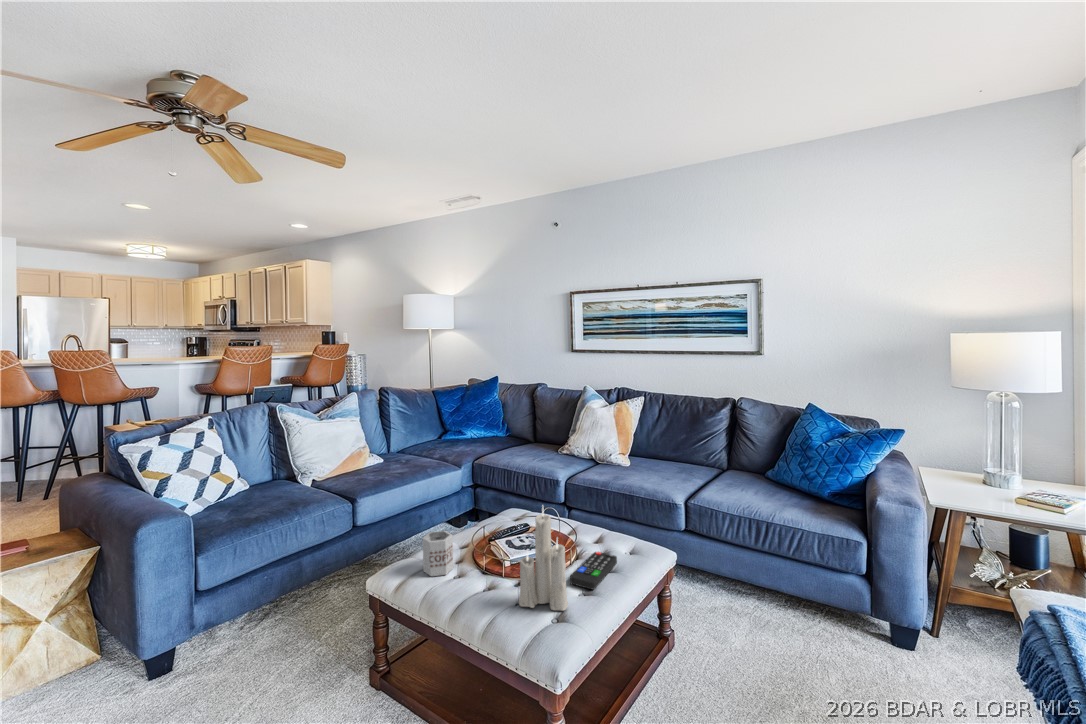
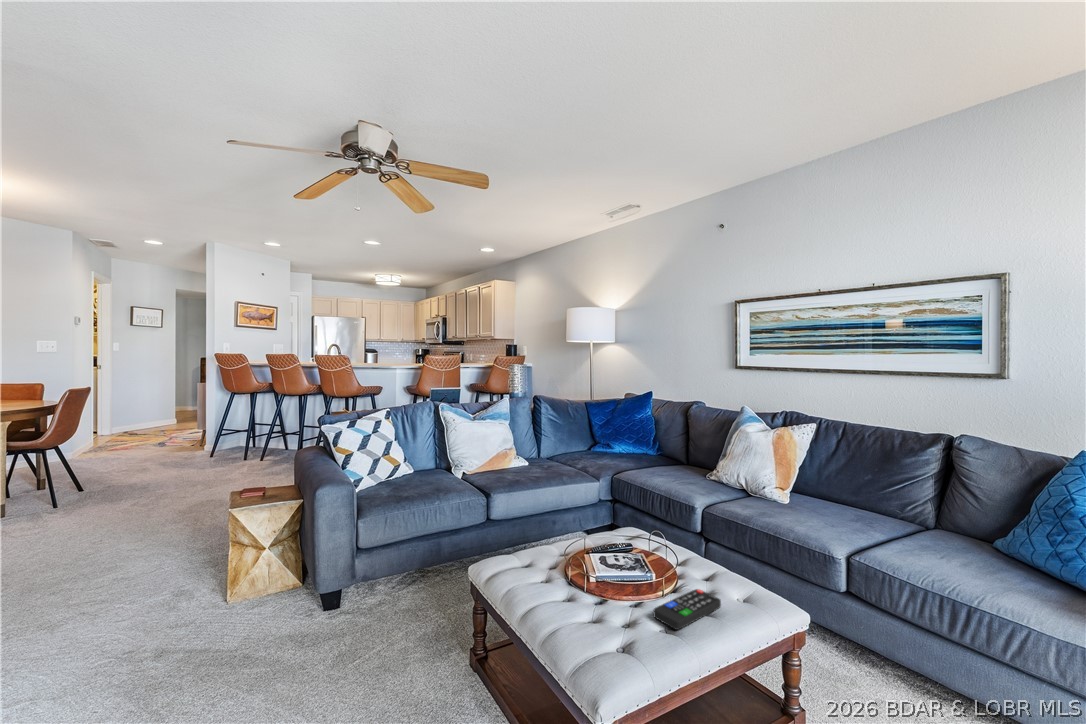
candle: present [518,509,568,611] -> none [587,514,640,644]
mug: present [423,531,453,576] -> none [513,532,542,578]

